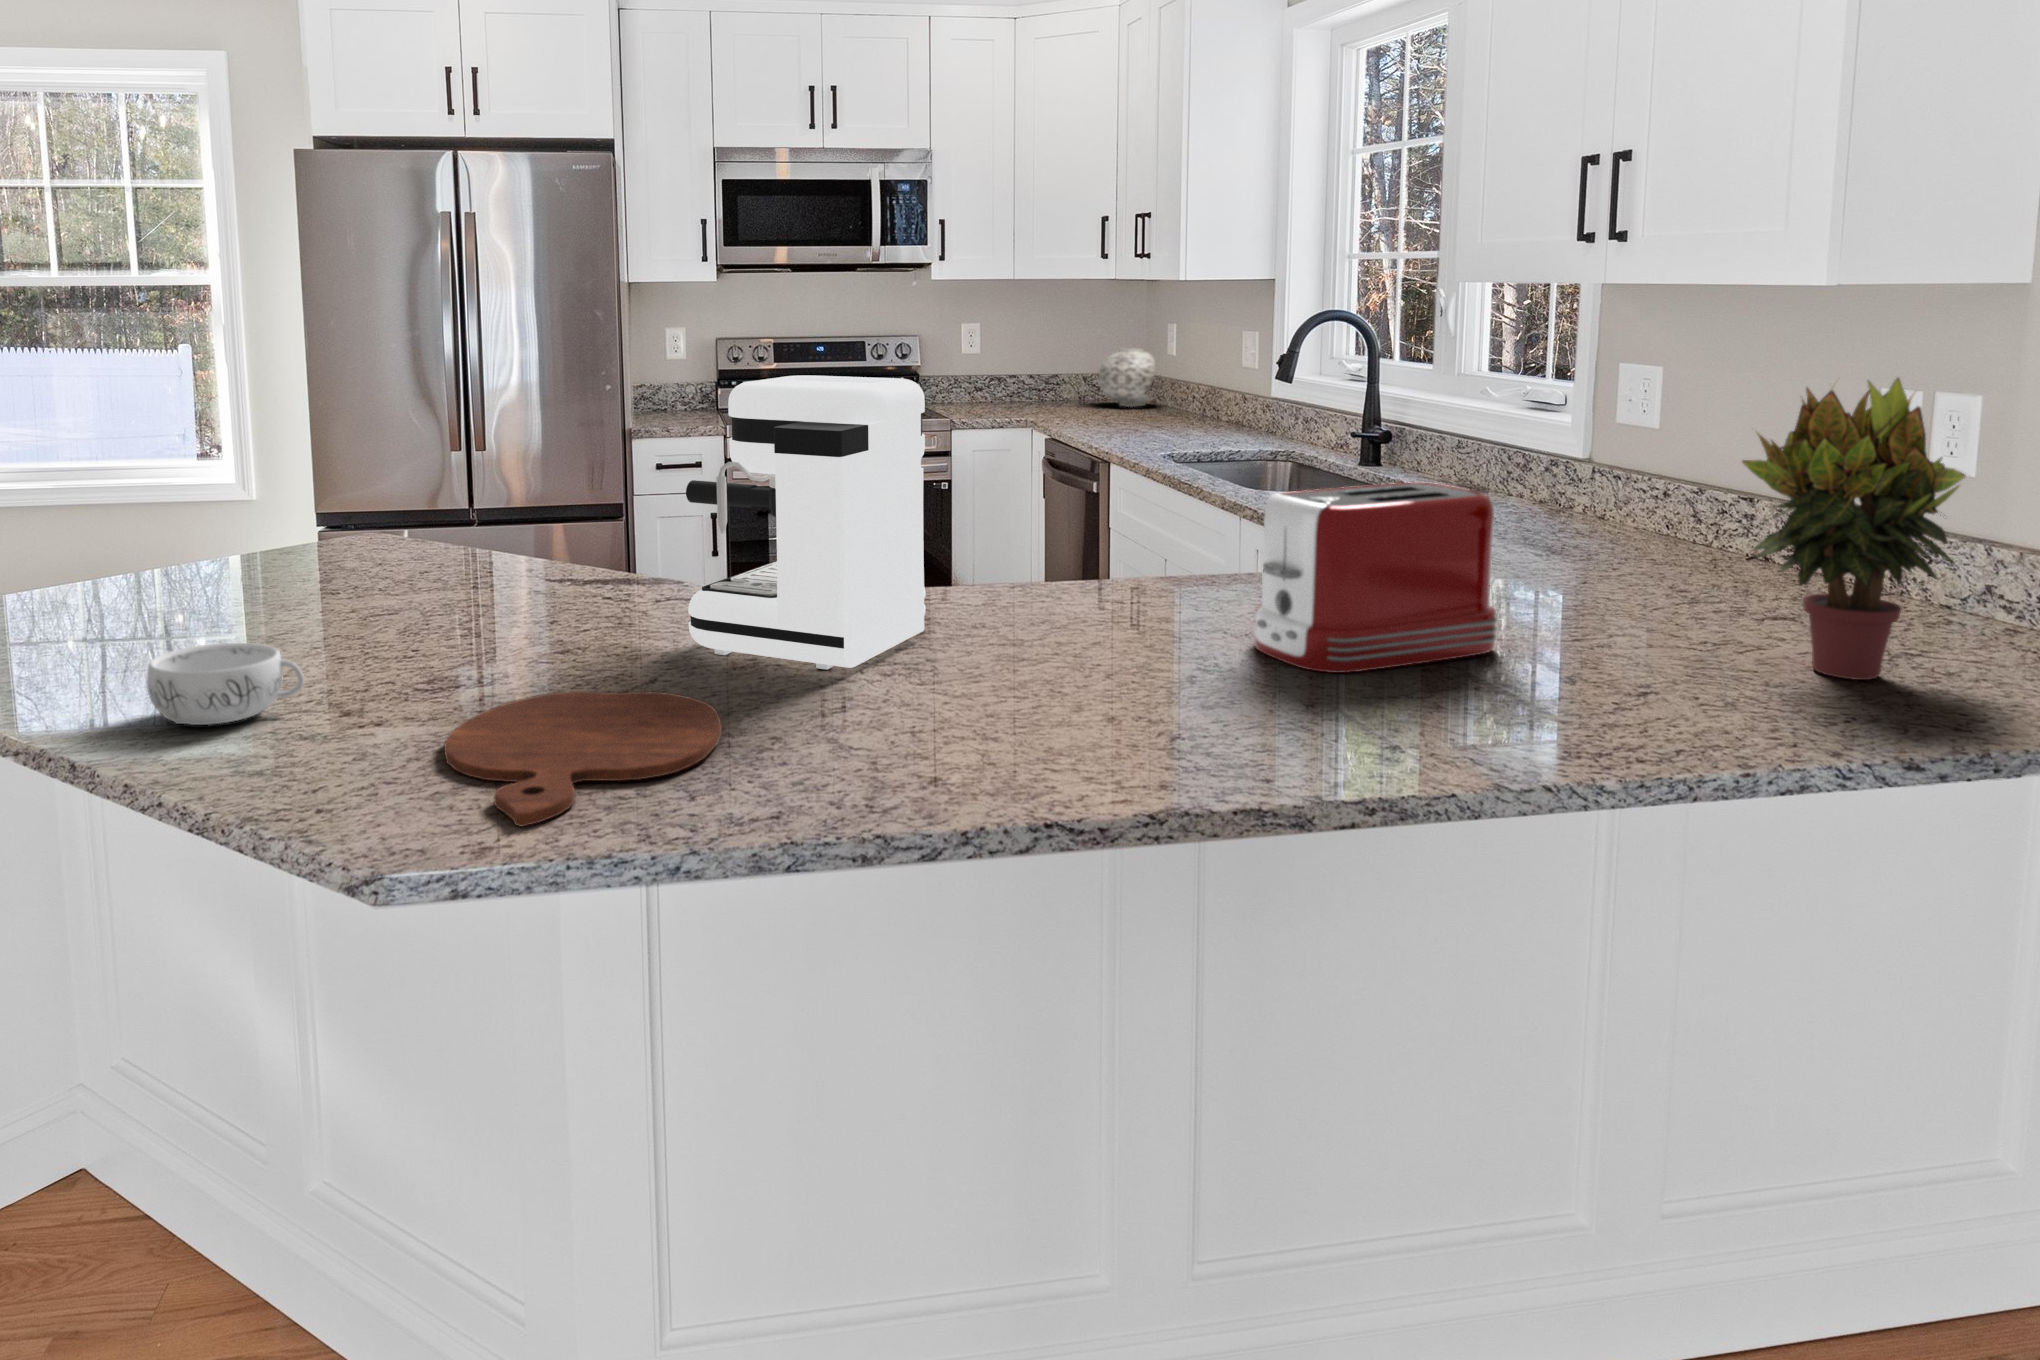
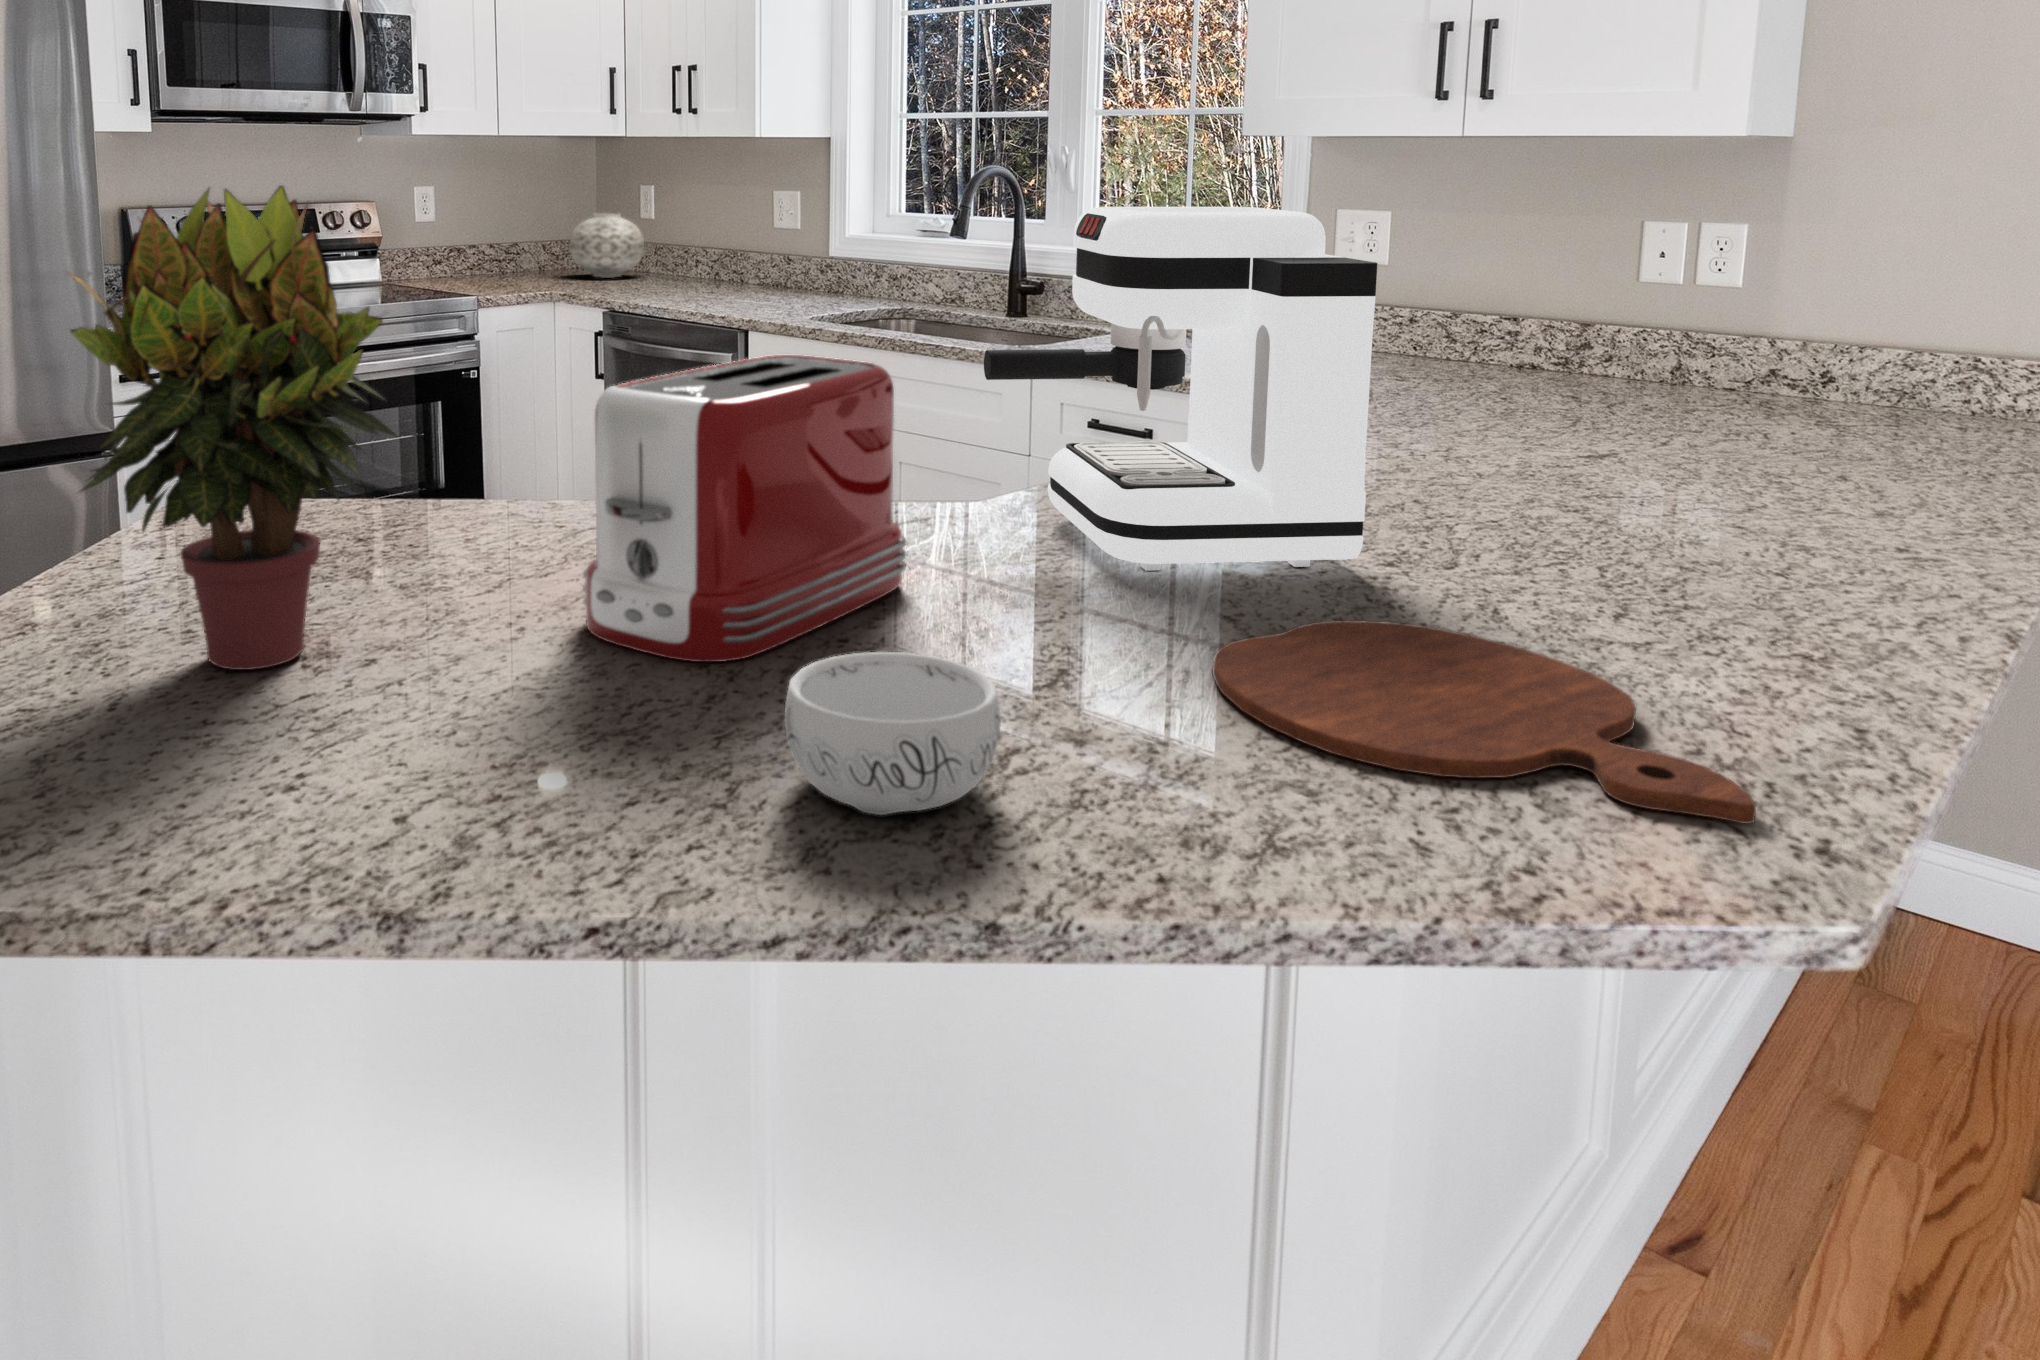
potted plant: present [1742,377,1965,680] -> present [70,185,396,670]
toaster: present [1254,482,1498,673] -> present [583,355,907,662]

